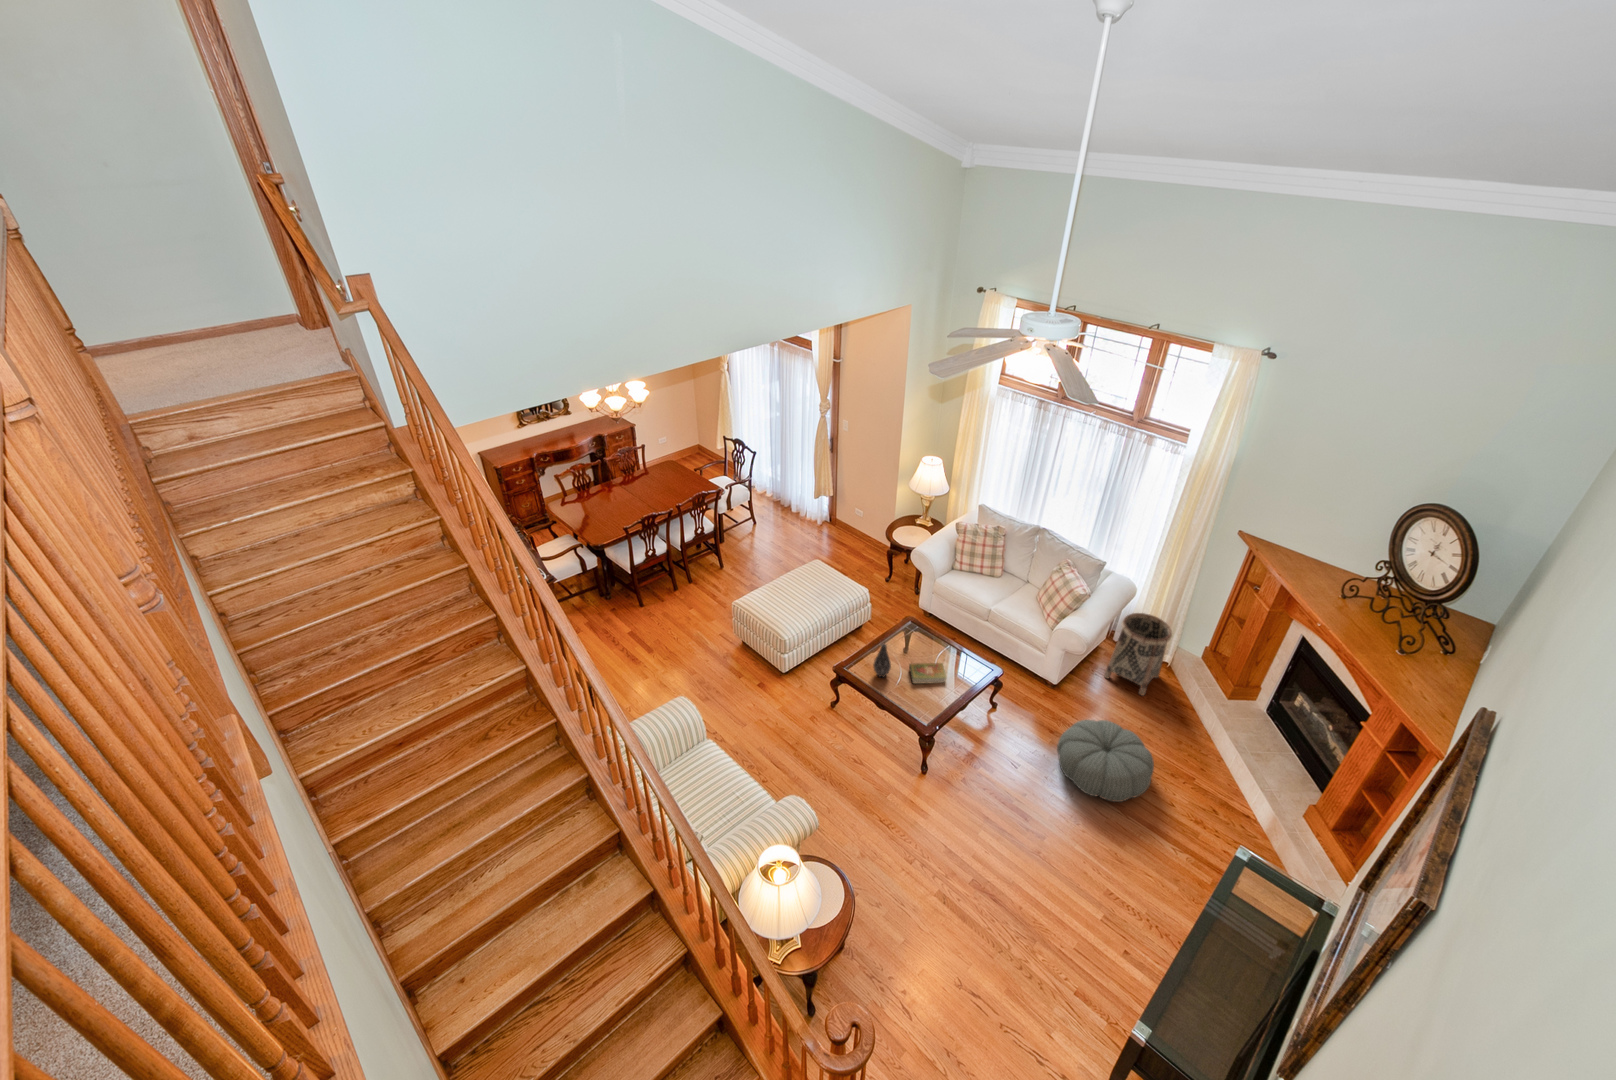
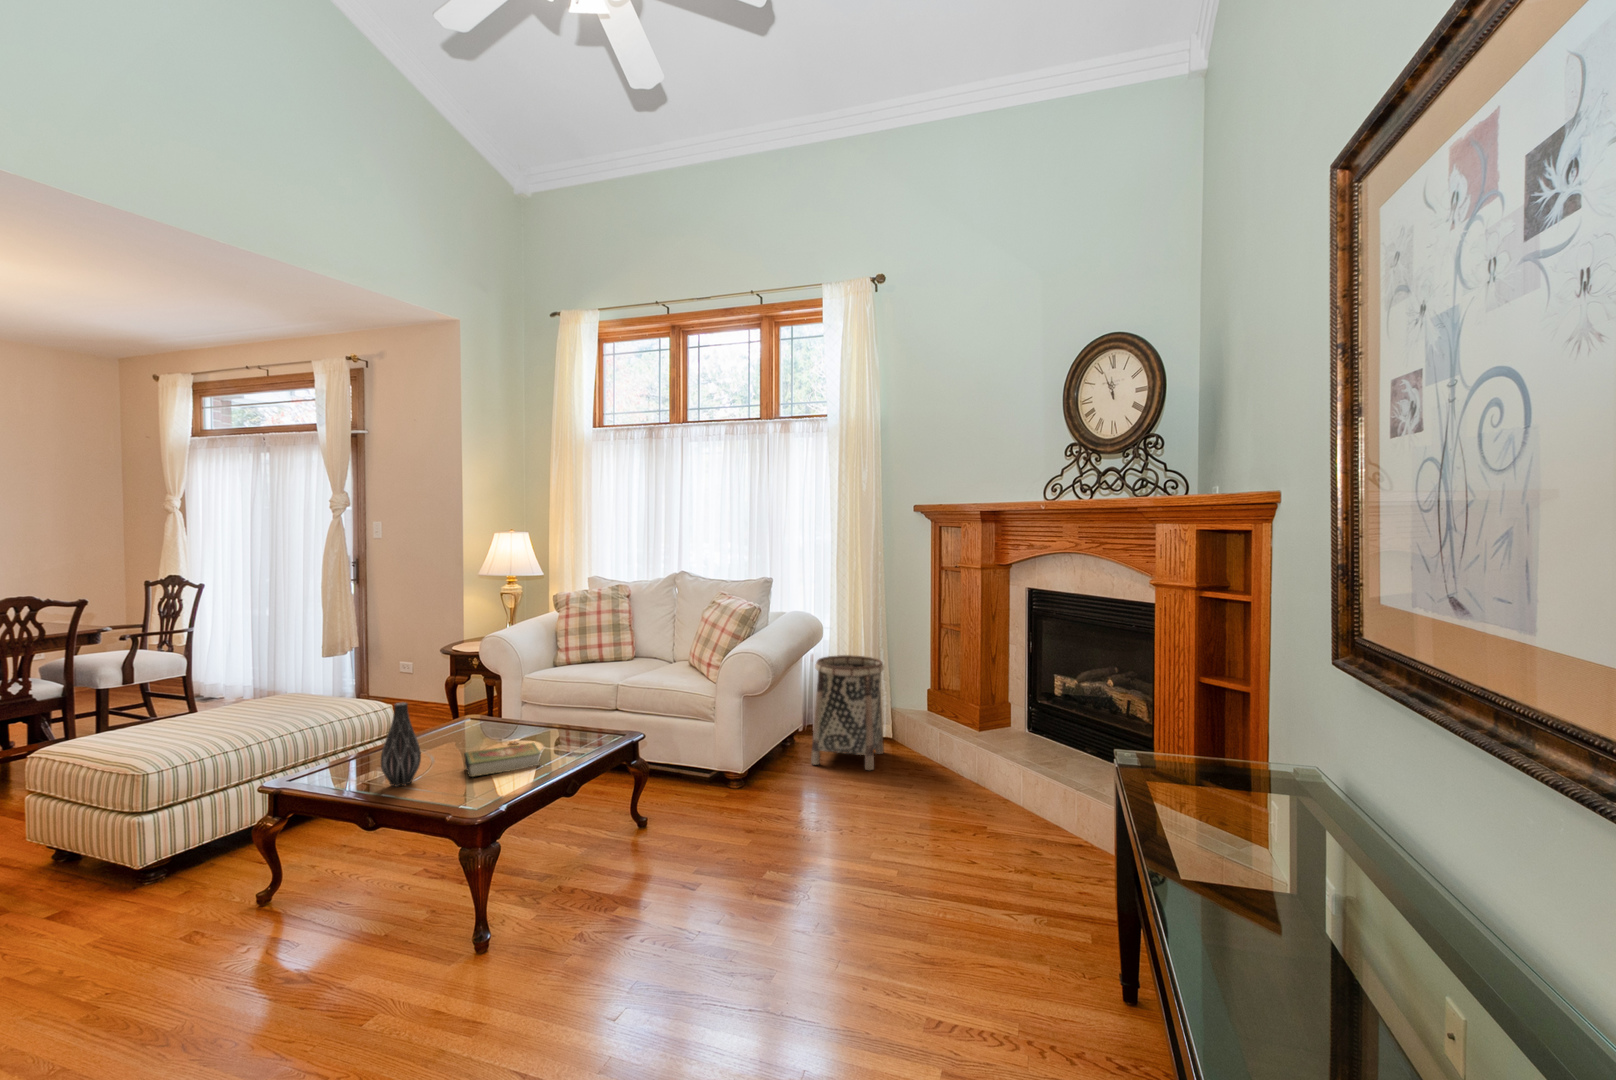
pouf: present [1057,720,1154,802] -> none [765,770,930,885]

